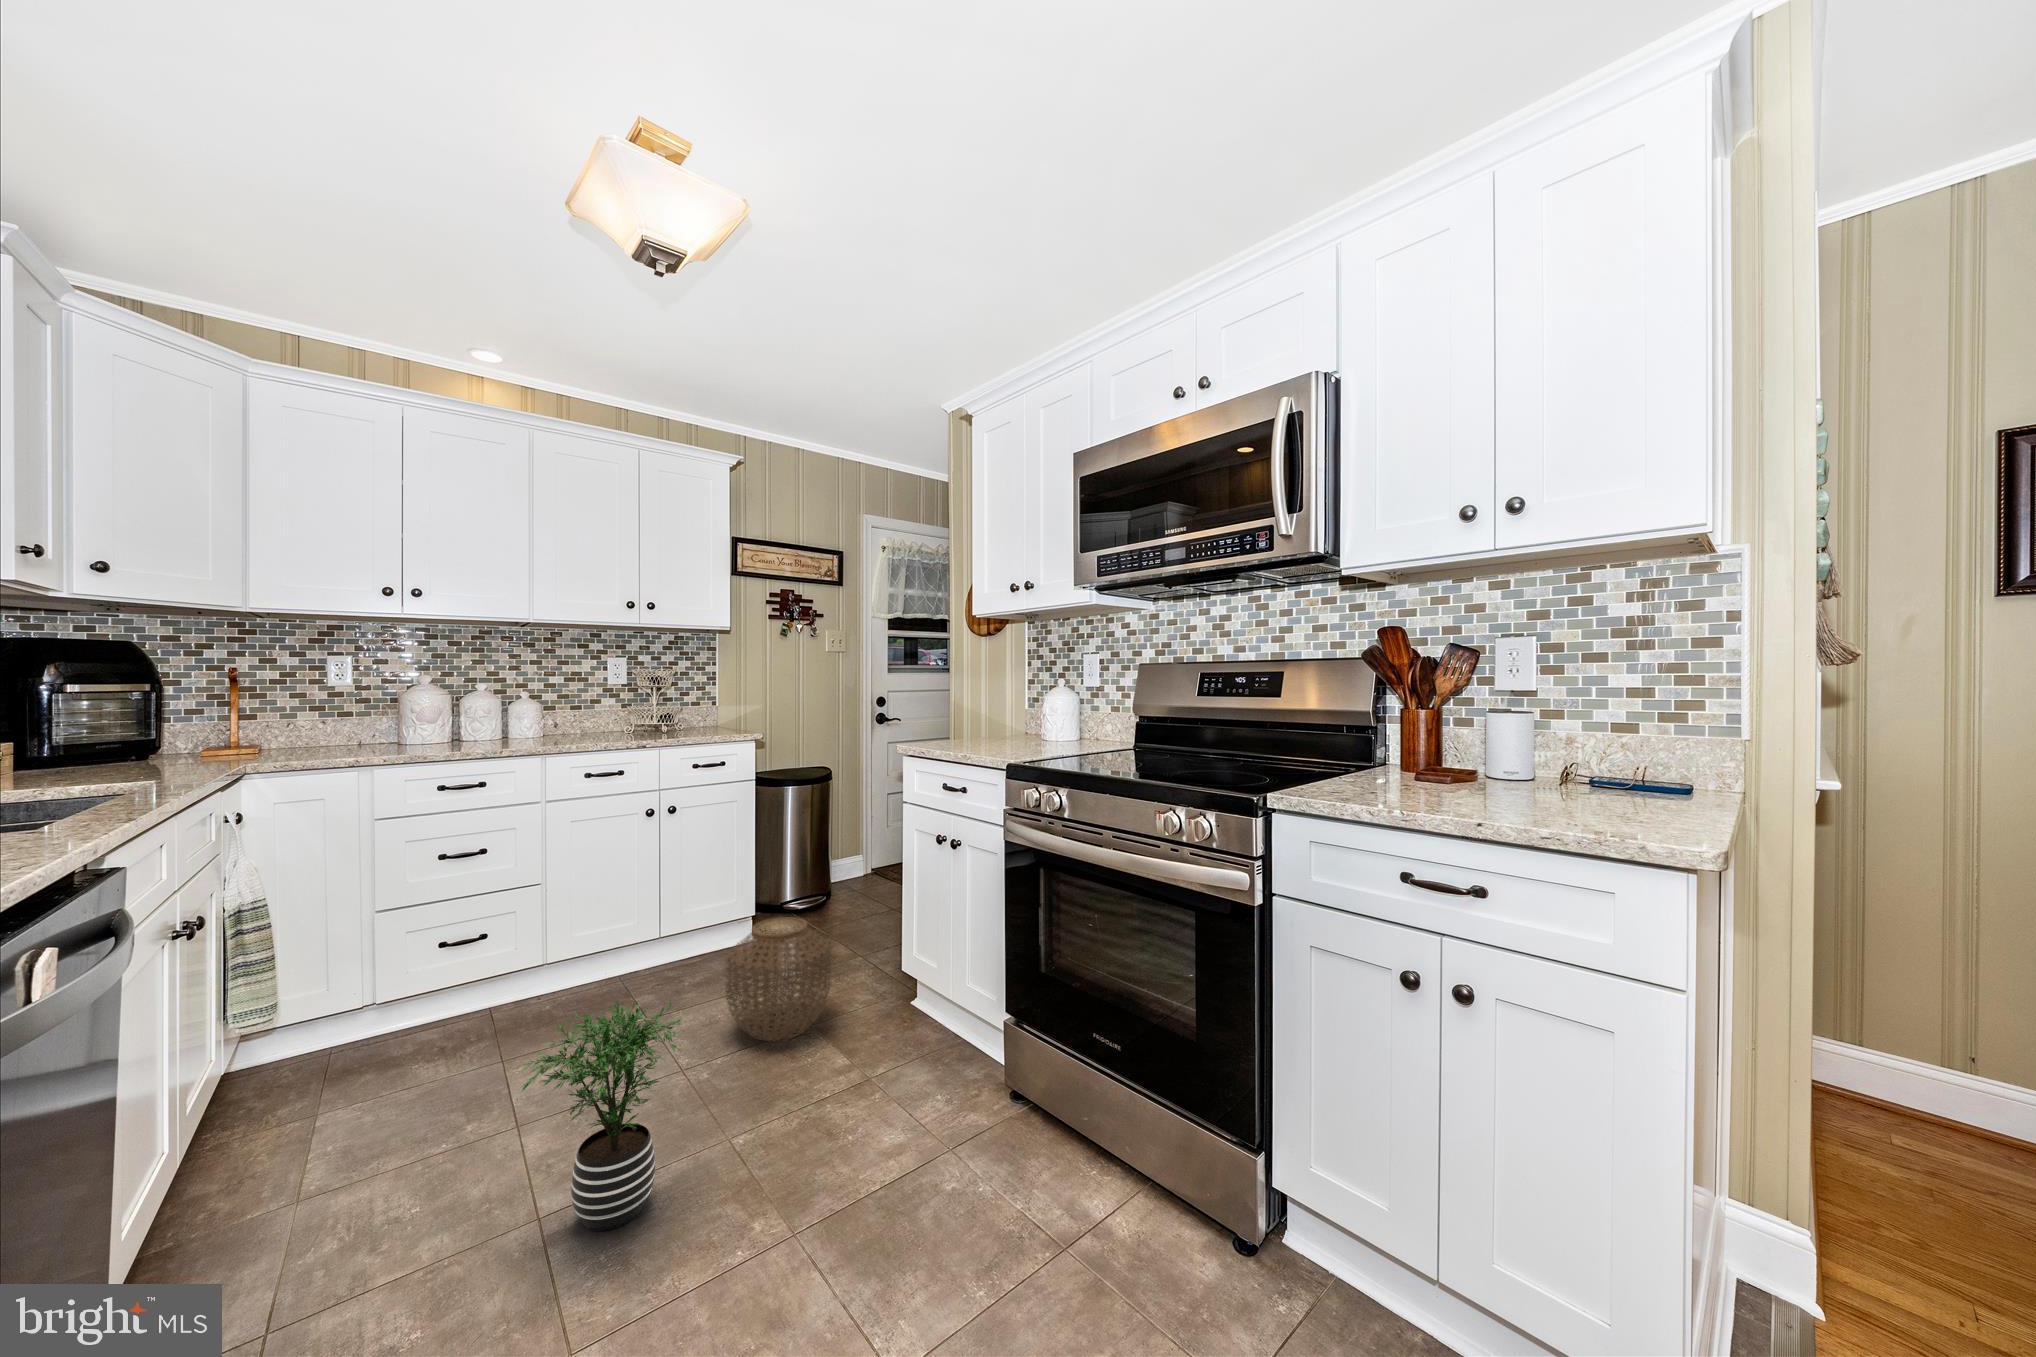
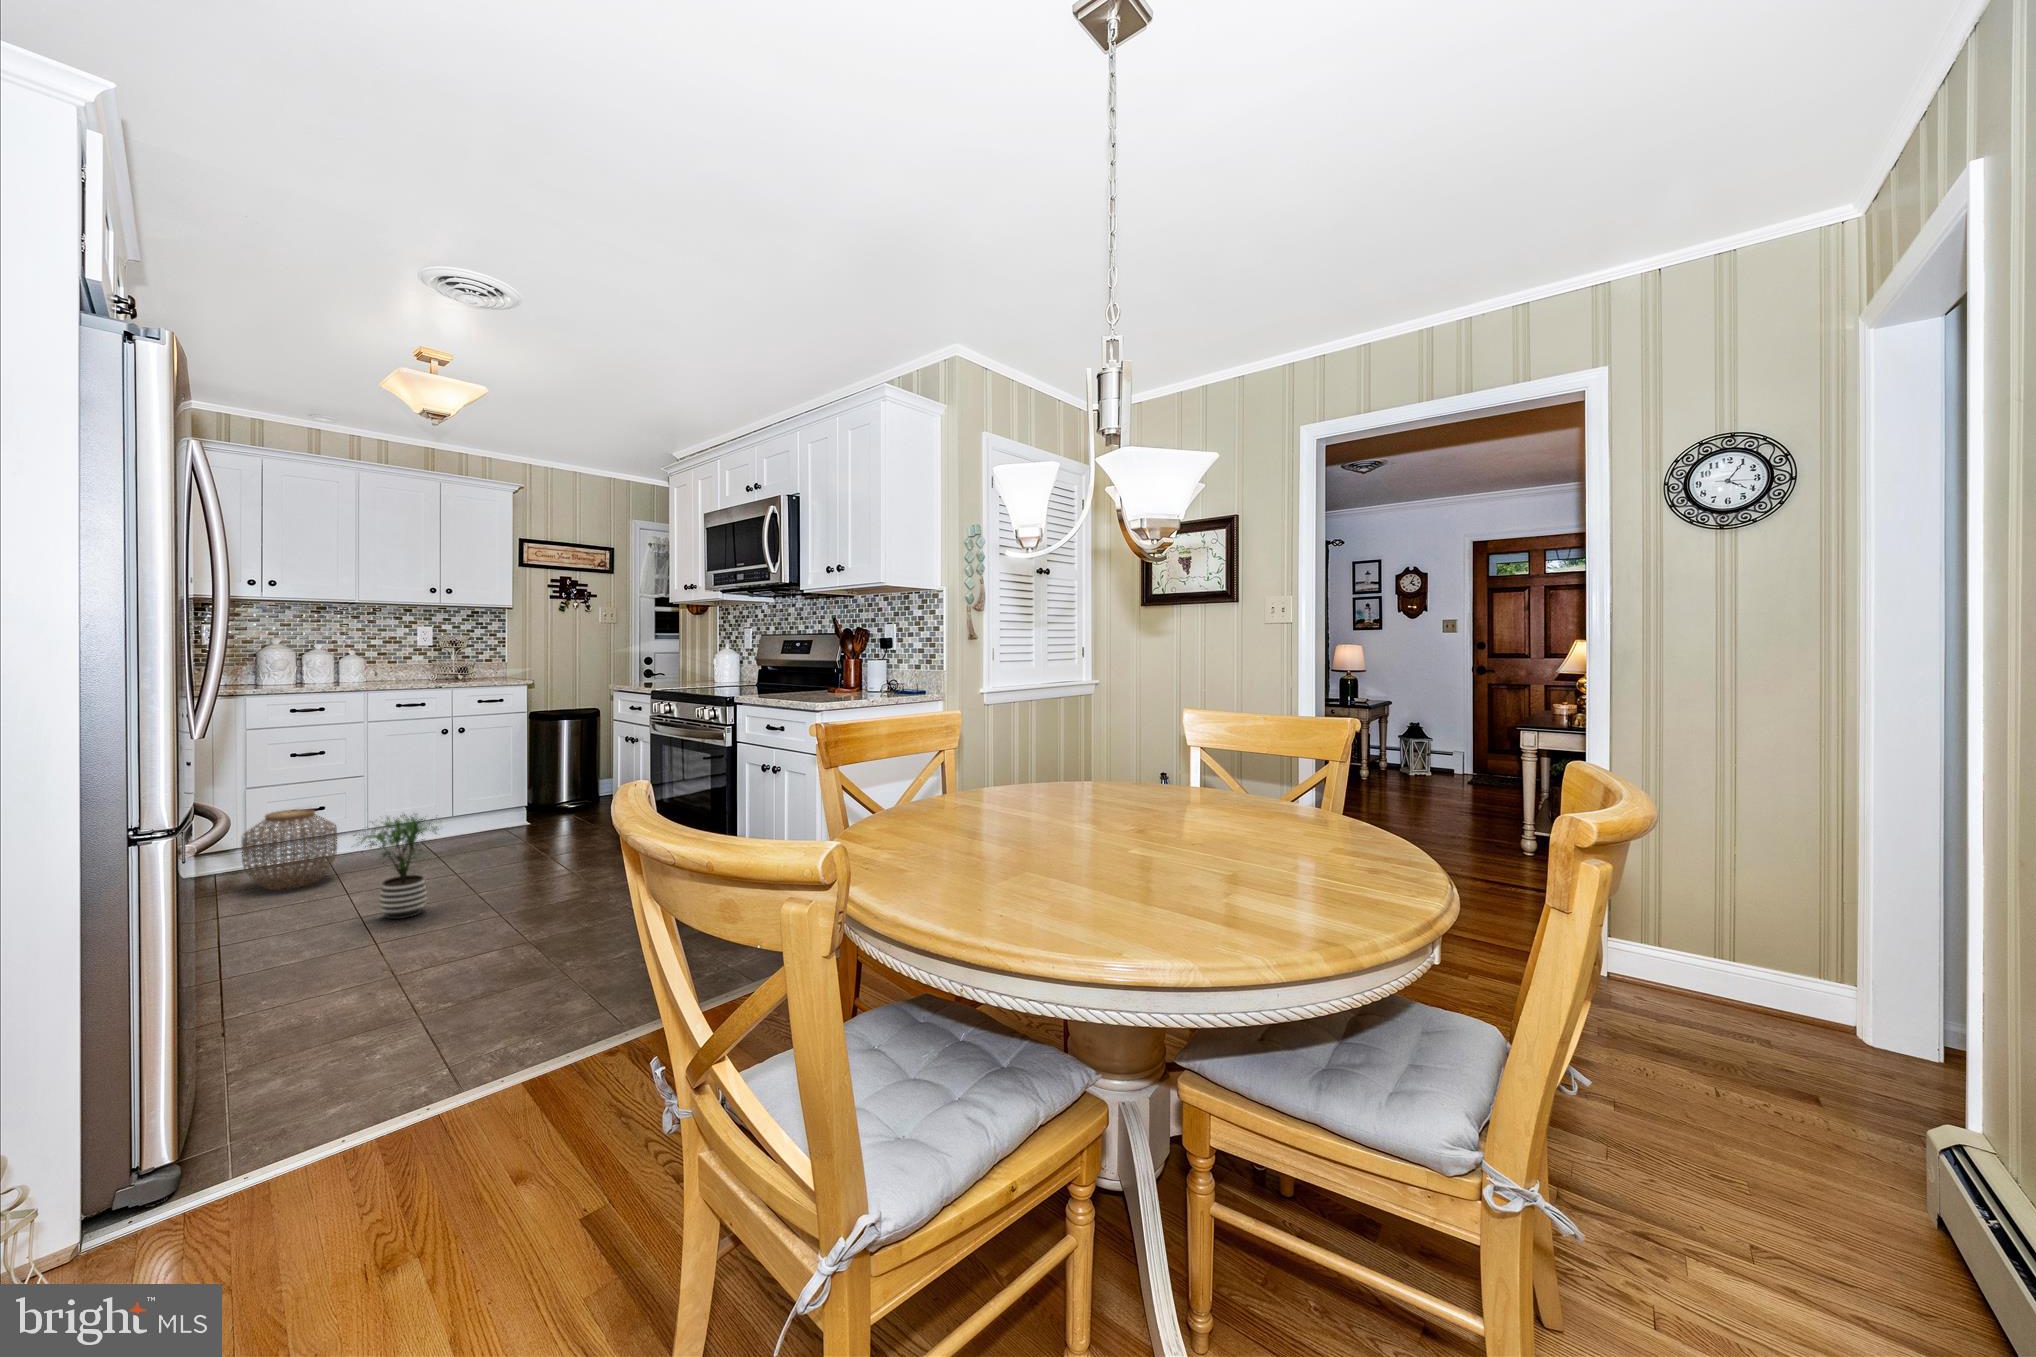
woven basket: present [726,917,831,1041] -> present [241,809,337,890]

